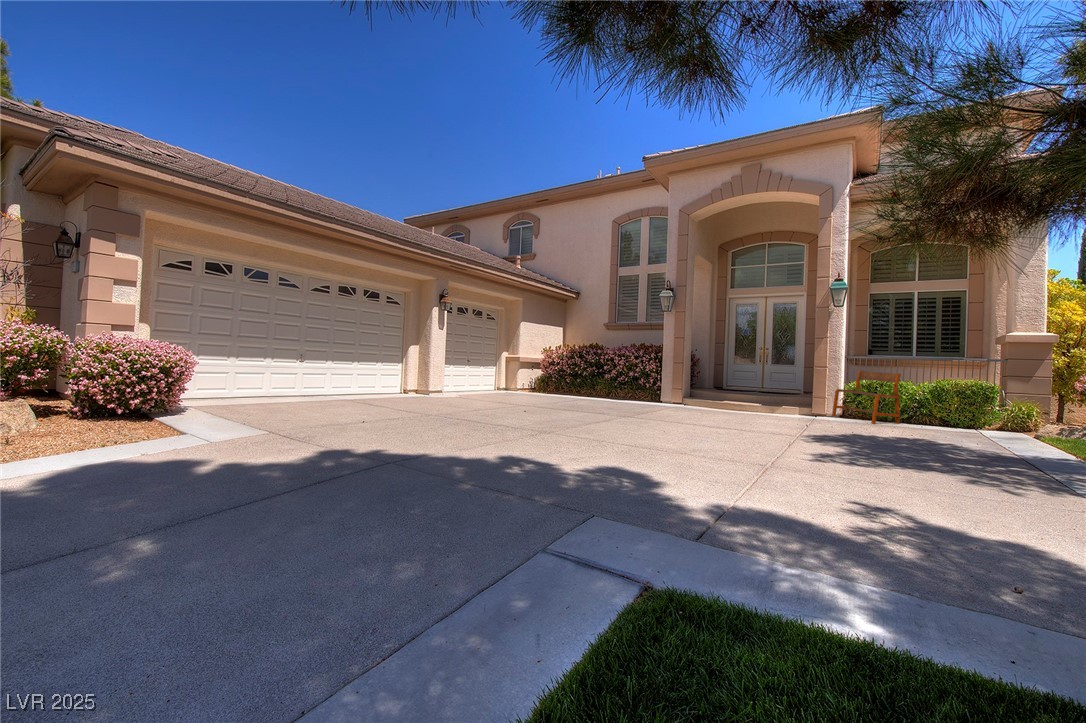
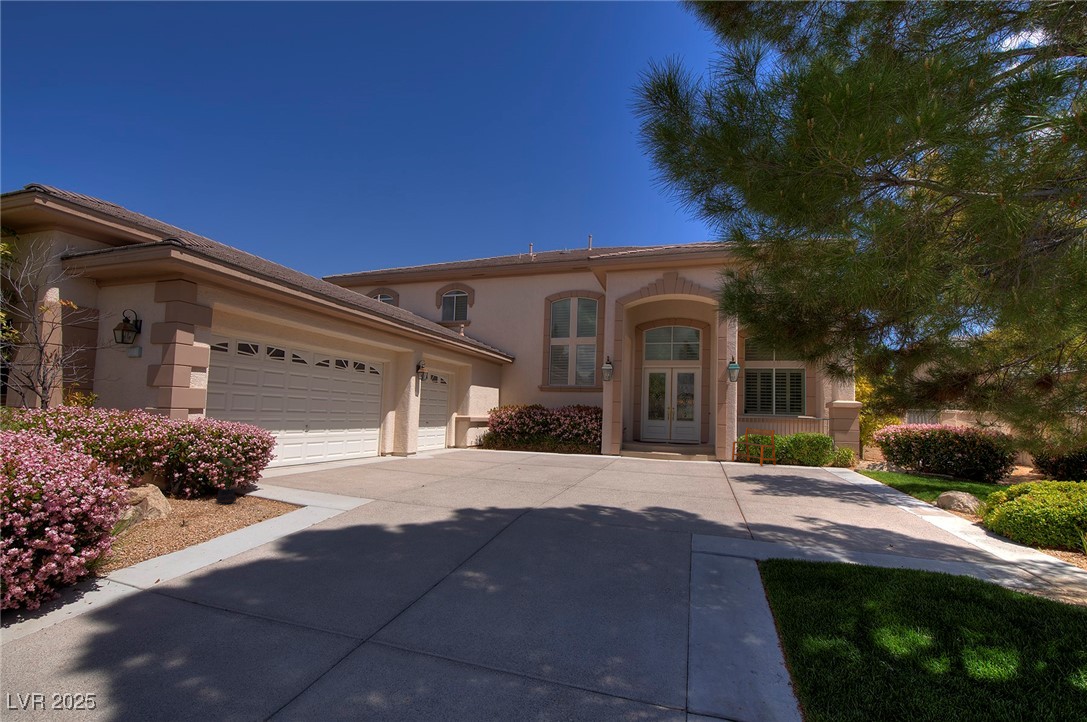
potted plant: none [78,375,128,427] -> present [216,458,249,505]

